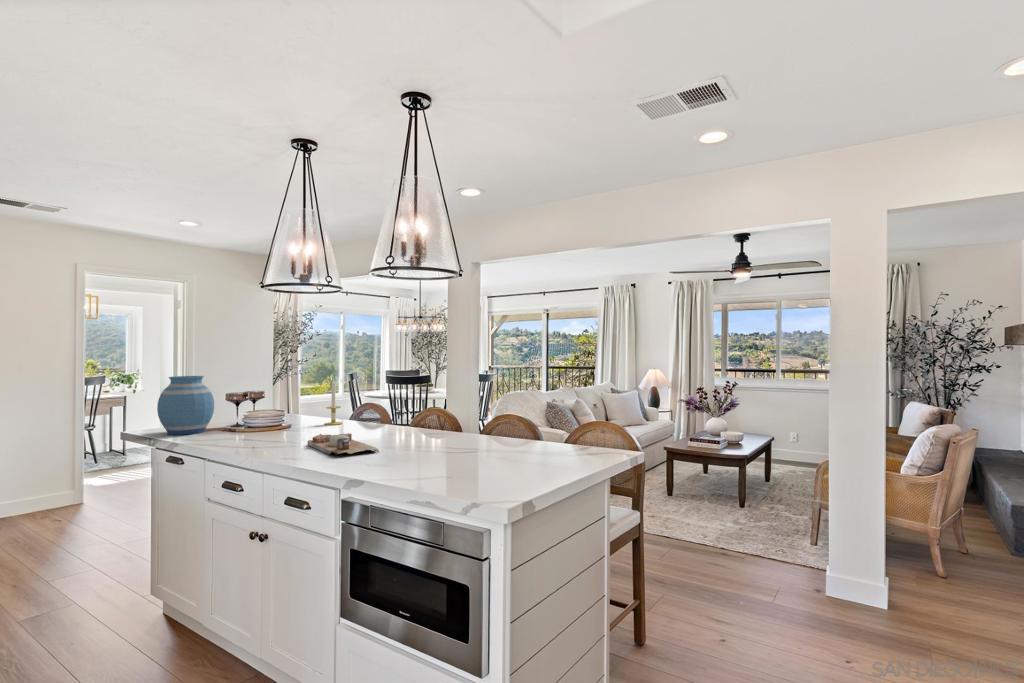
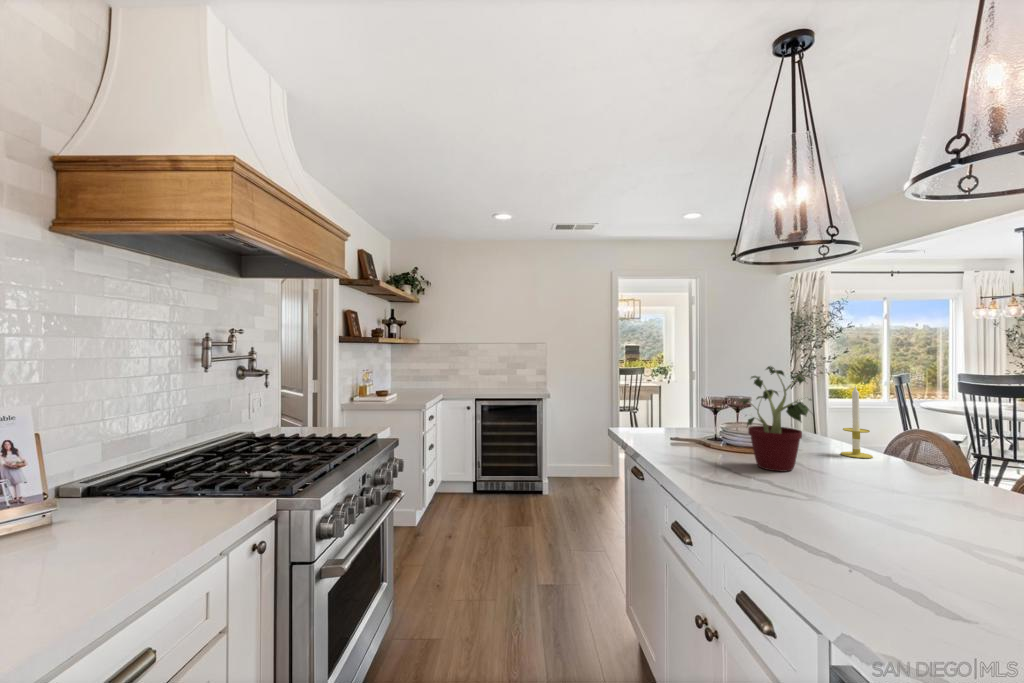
potted plant: none [265,367,314,438] -> present [740,366,811,471]
vase: present [157,376,214,435] -> none [632,372,689,439]
cutting board: present [308,433,379,455] -> none [795,481,955,565]

